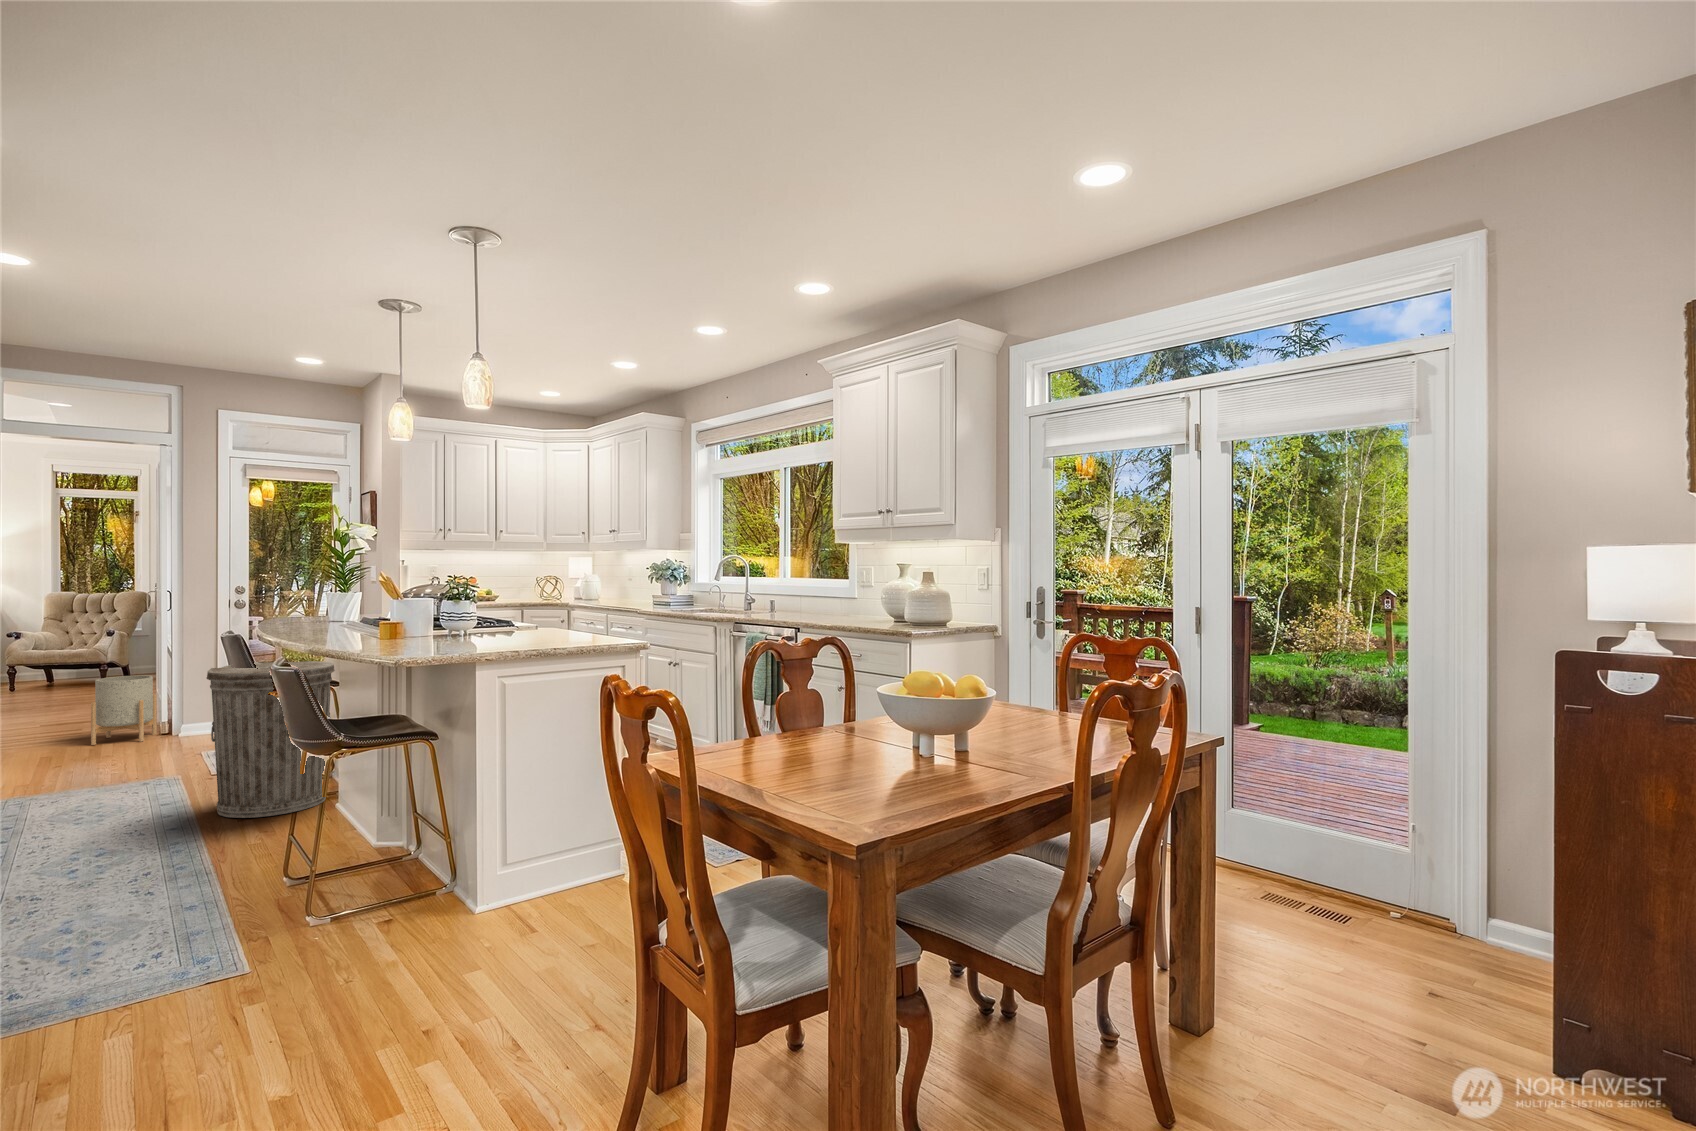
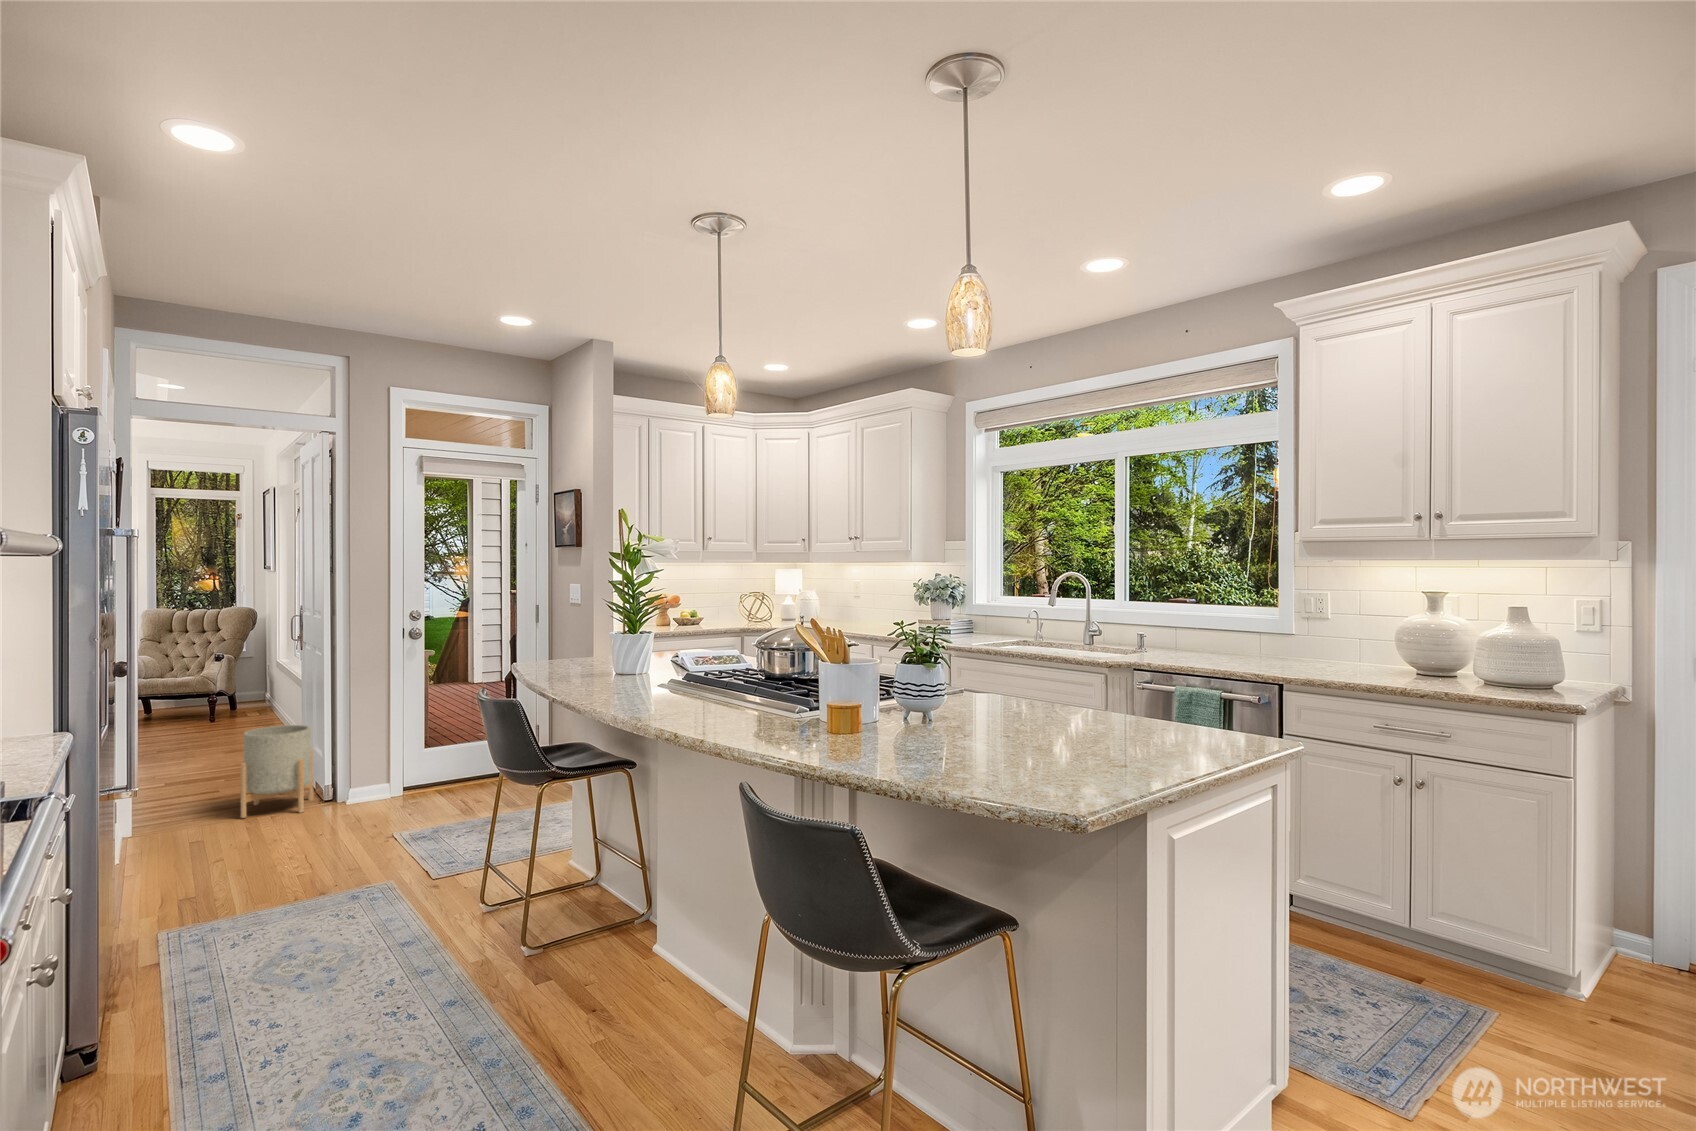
trash can: present [207,661,335,818] -> none [469,731,633,974]

